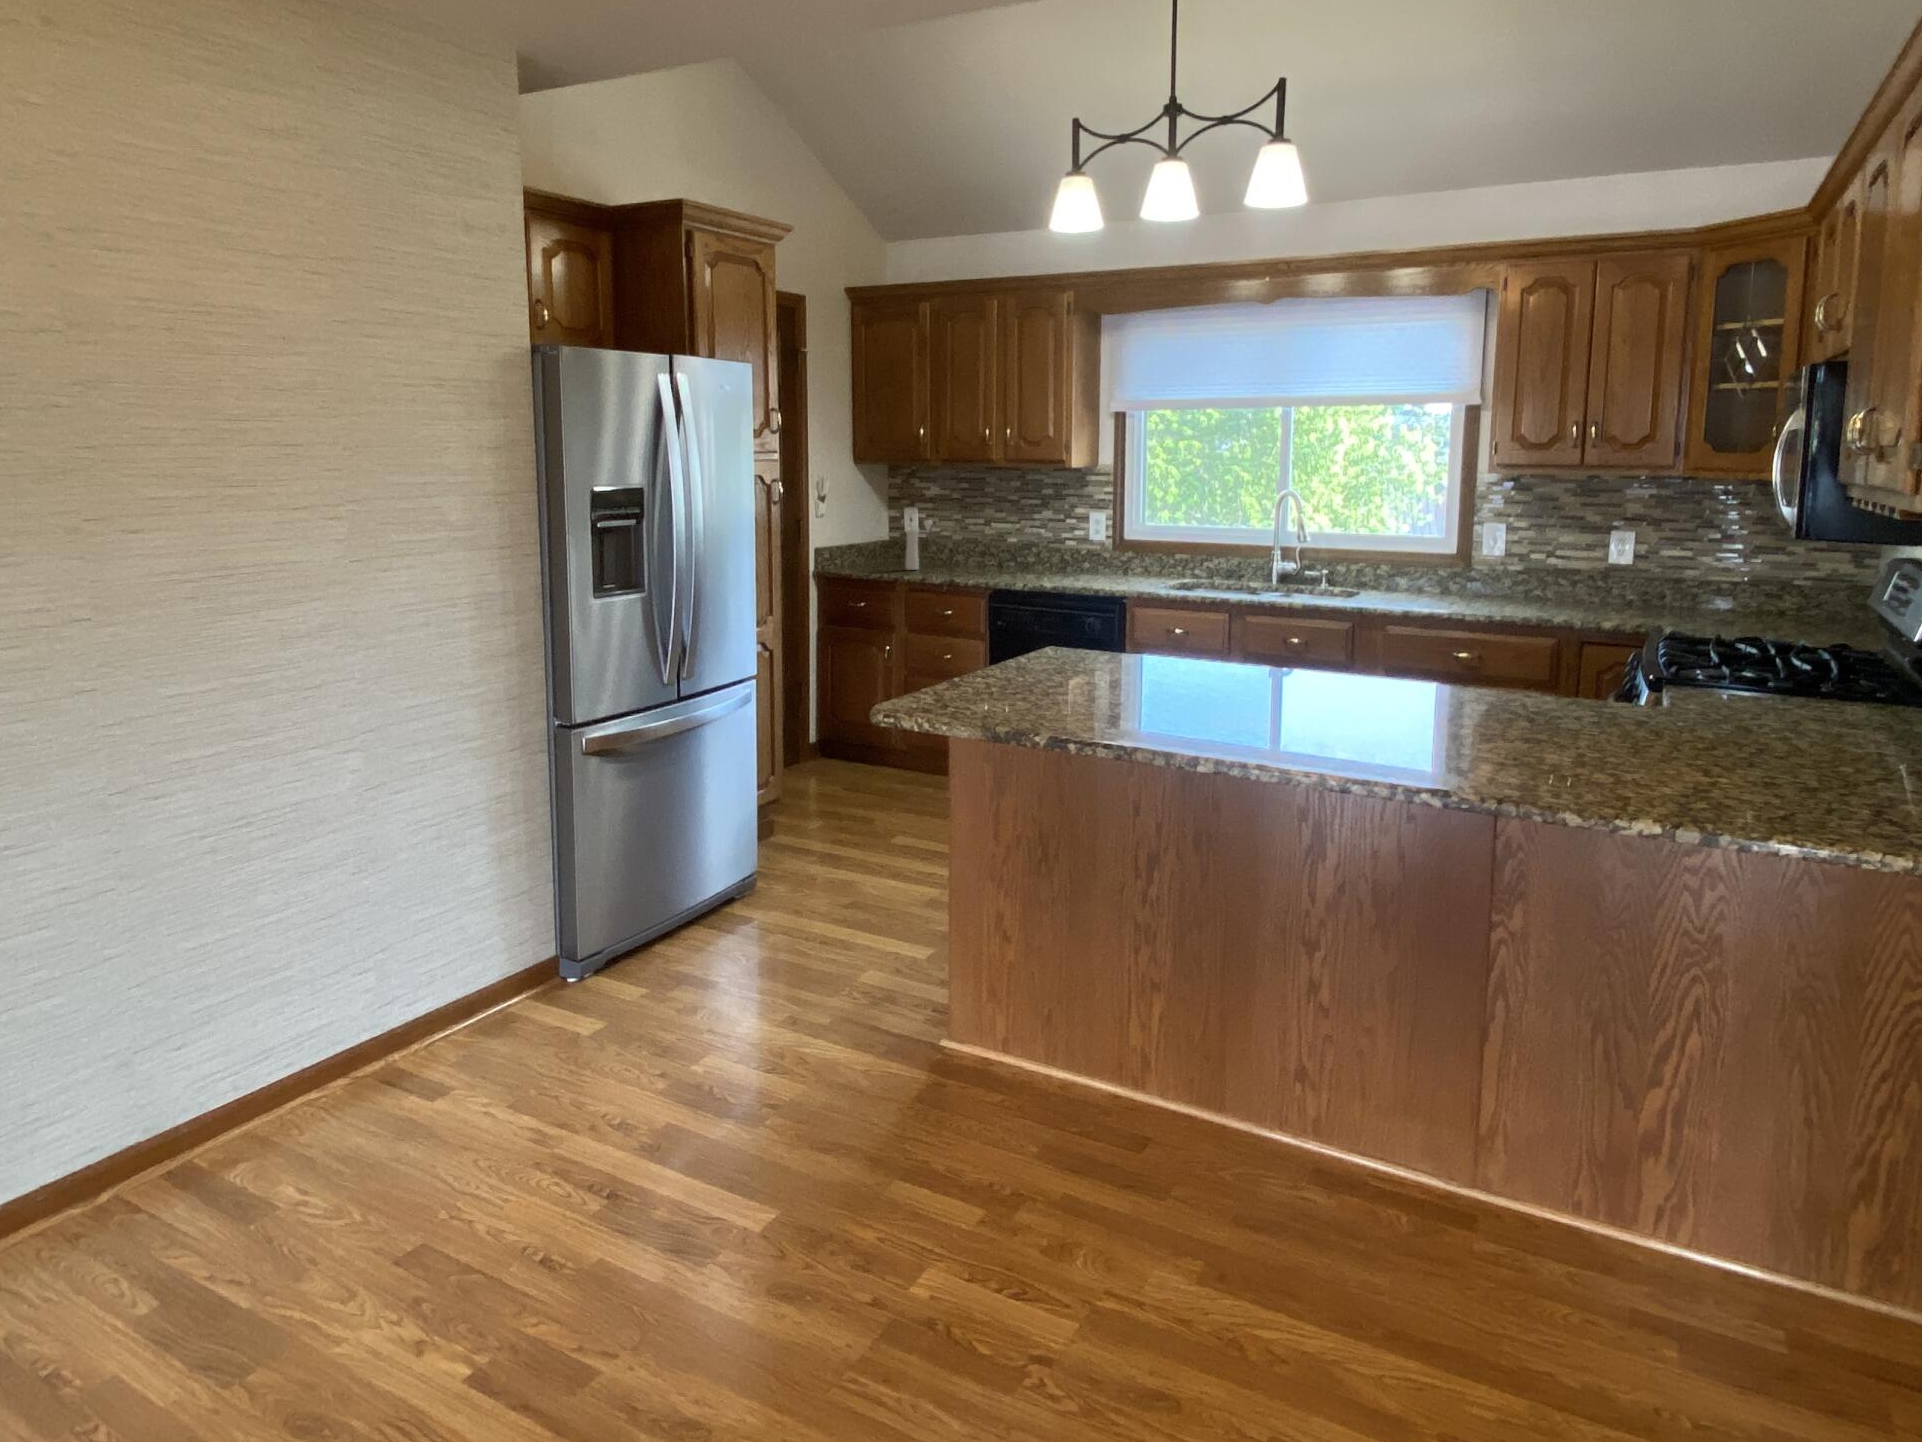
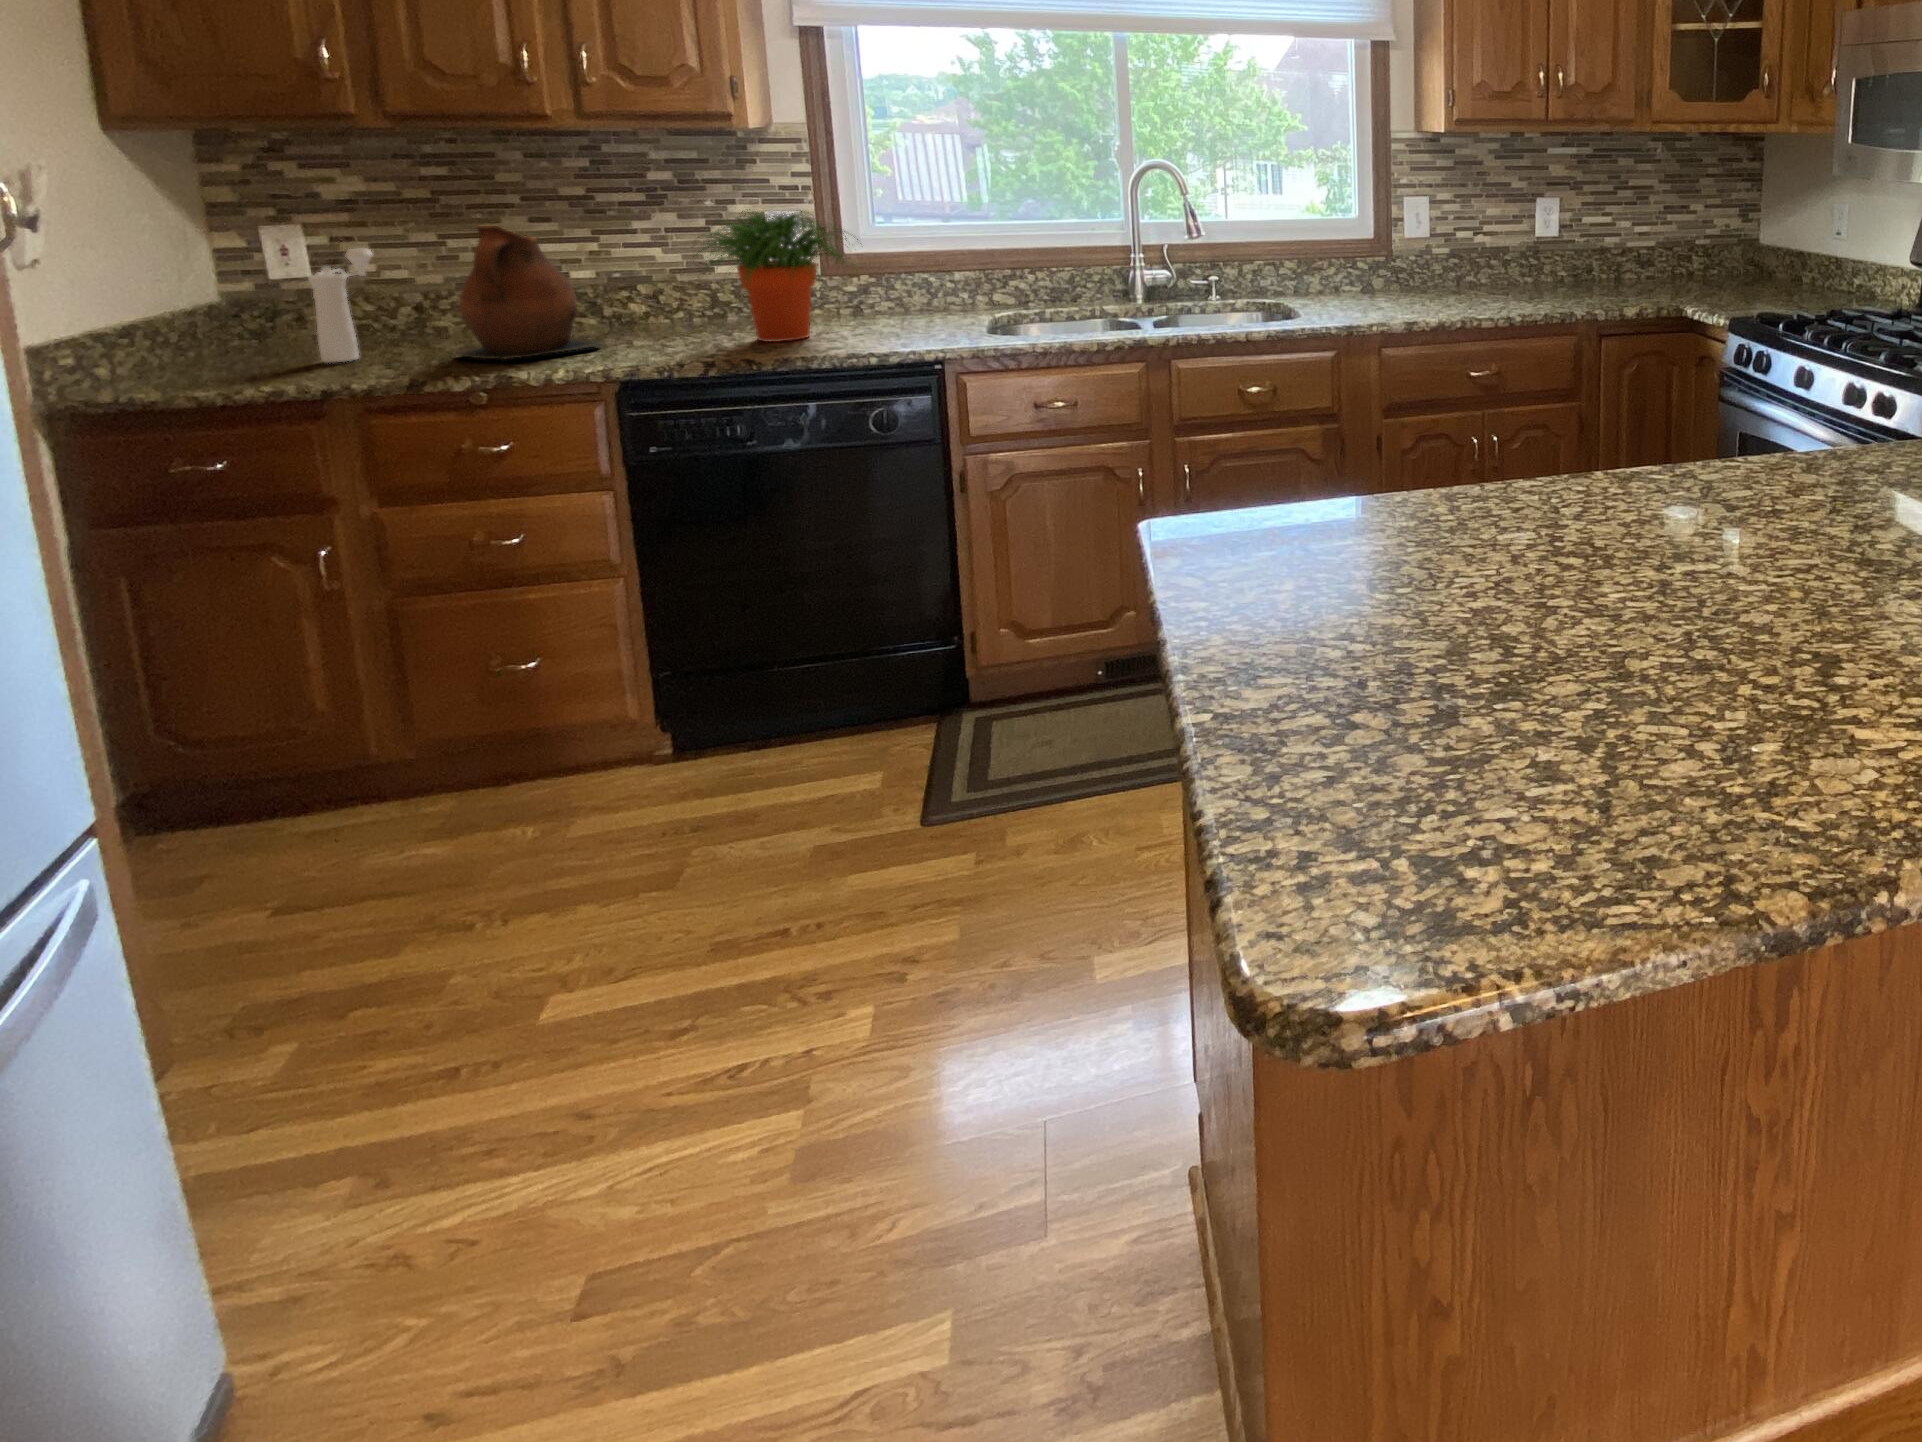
potted plant: none [1030,508,1113,581] -> present [693,209,861,342]
ceramic pitcher: none [943,511,1000,575] -> present [455,226,600,360]

